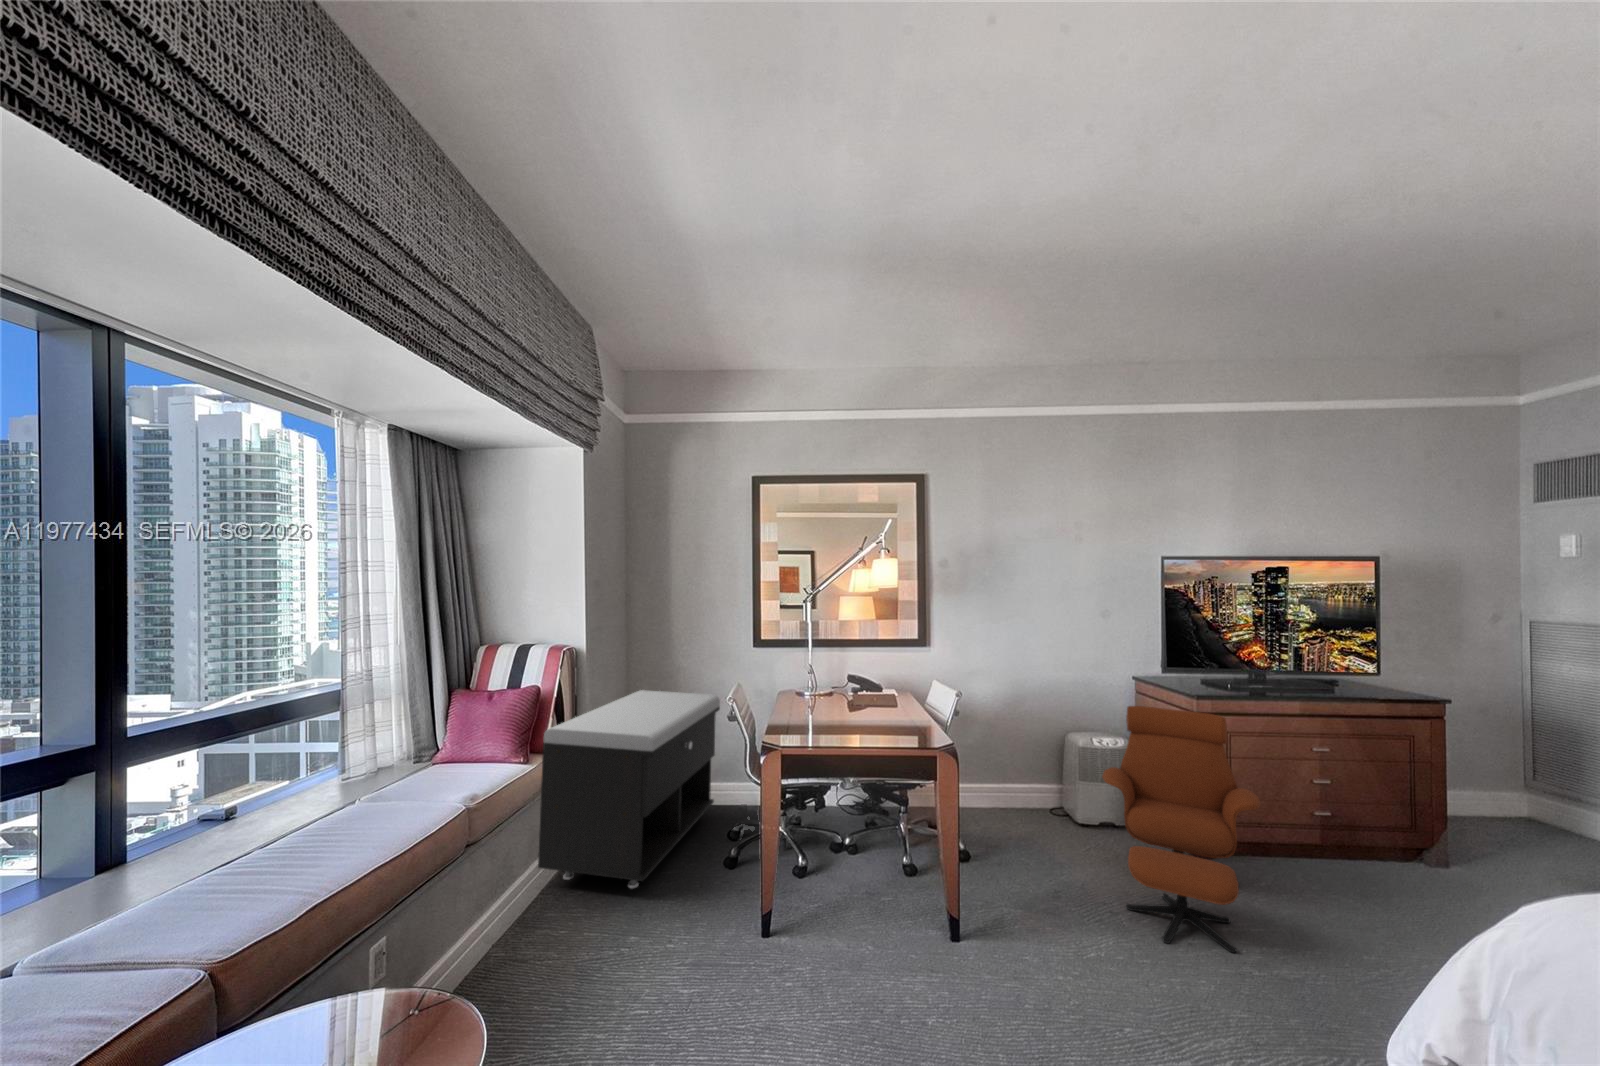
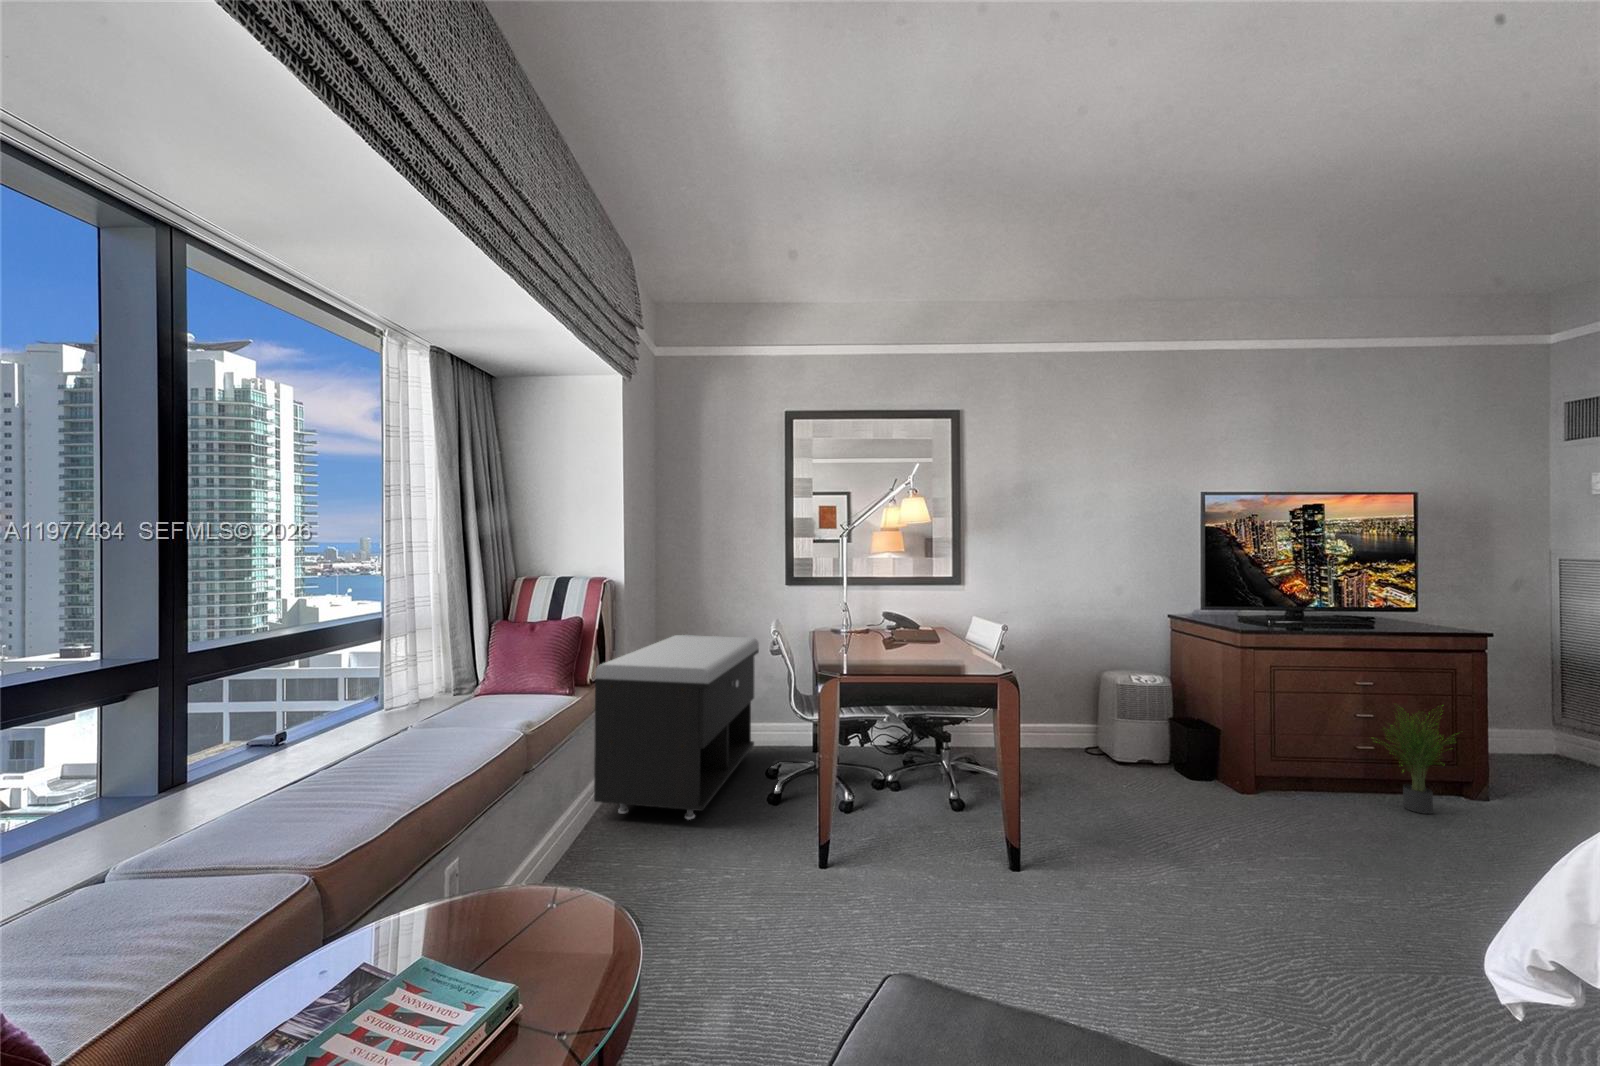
lounge chair: present [1102,706,1261,953] -> none [1146,638,1306,860]
potted plant: none [1325,778,1429,899] -> present [1379,705,1451,814]

